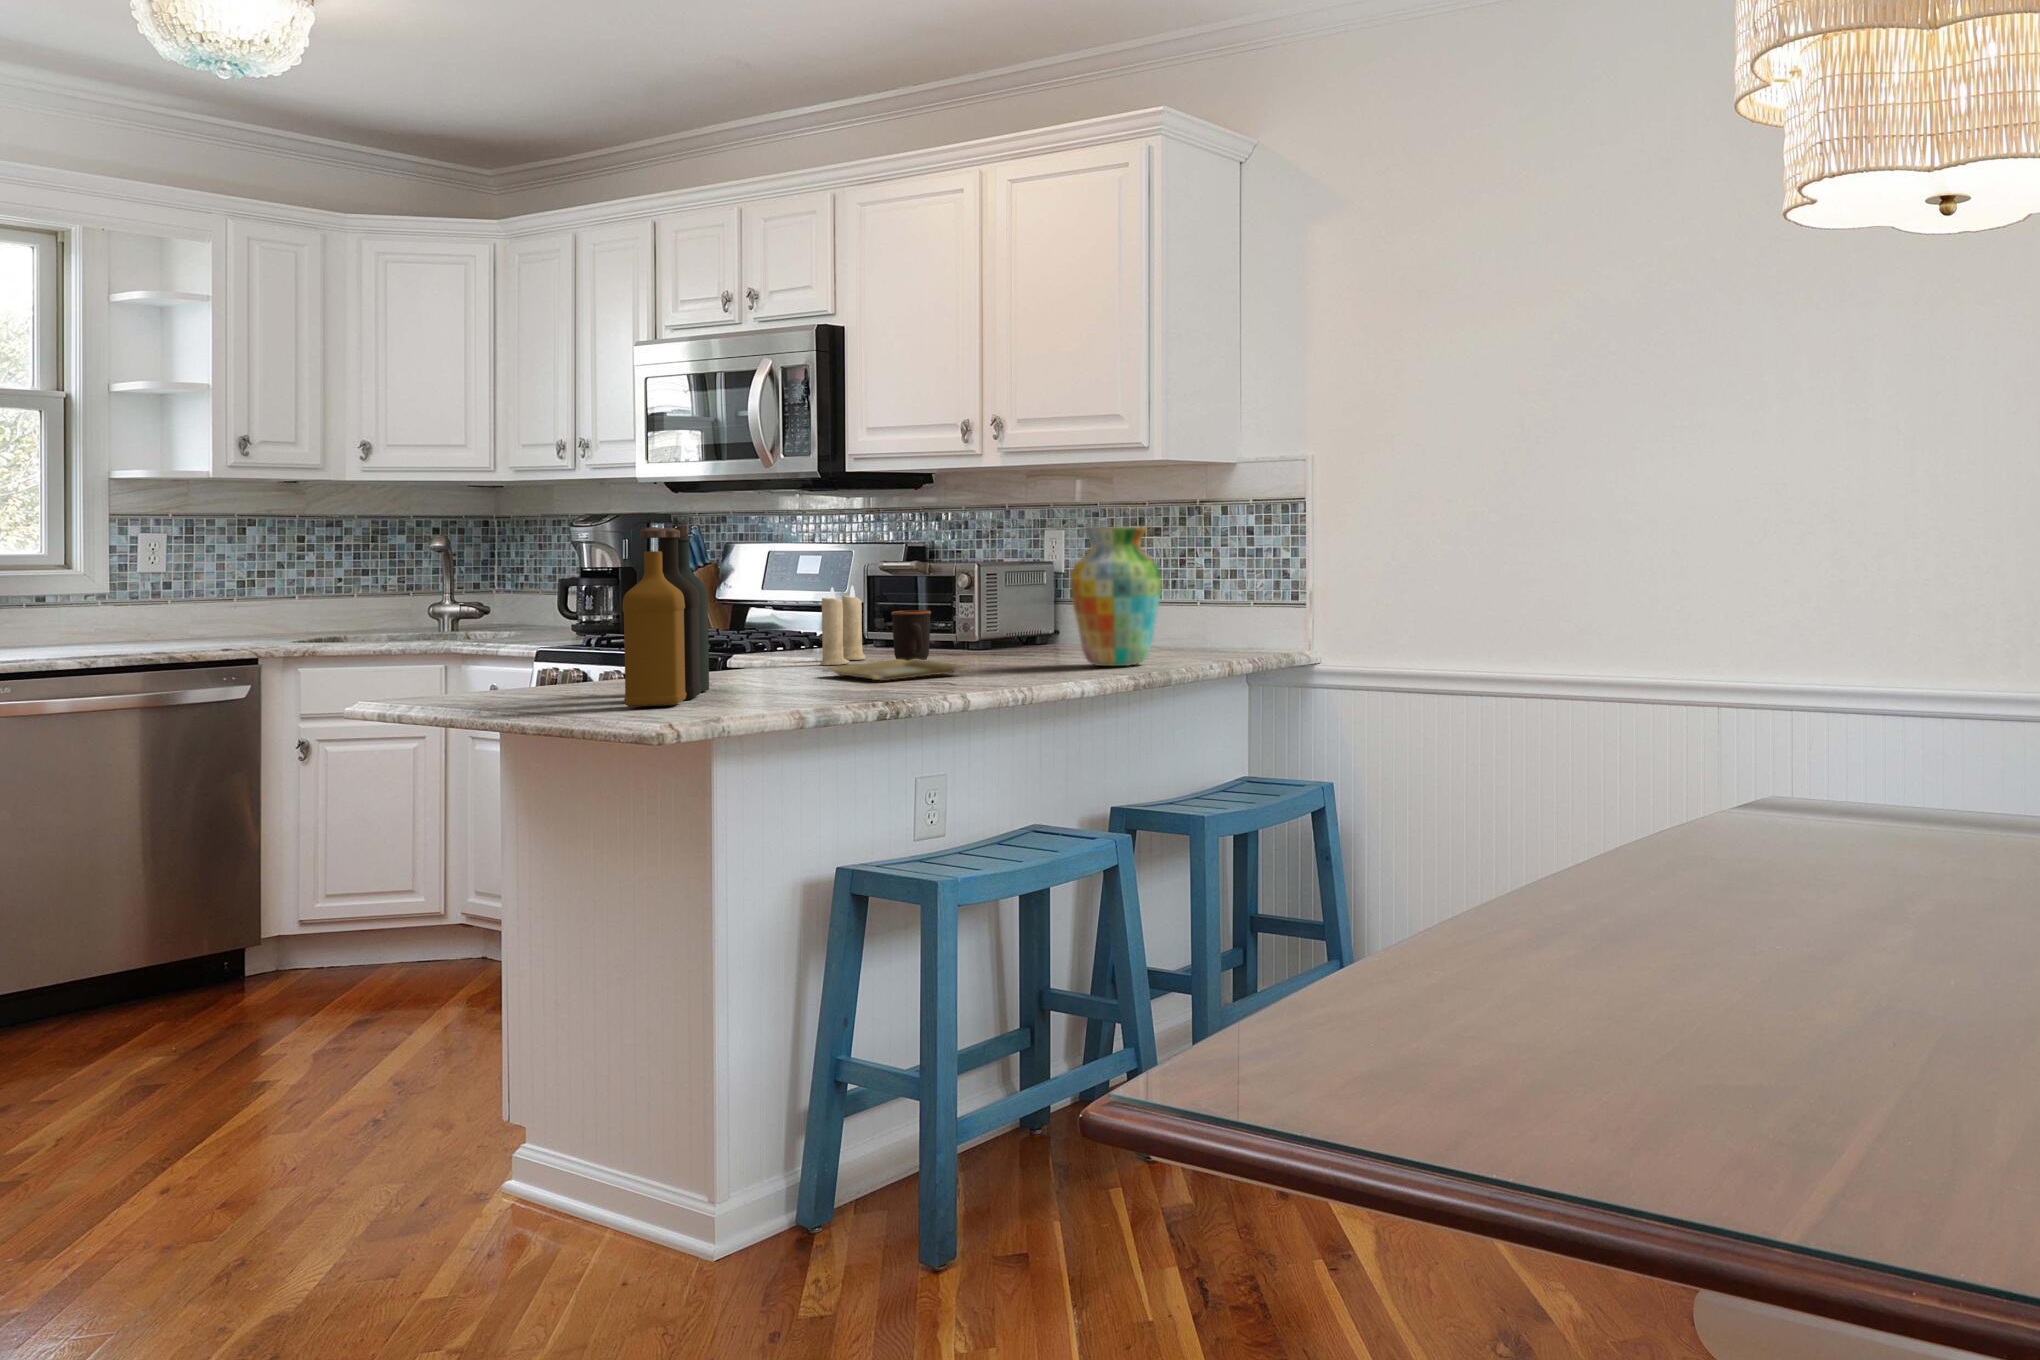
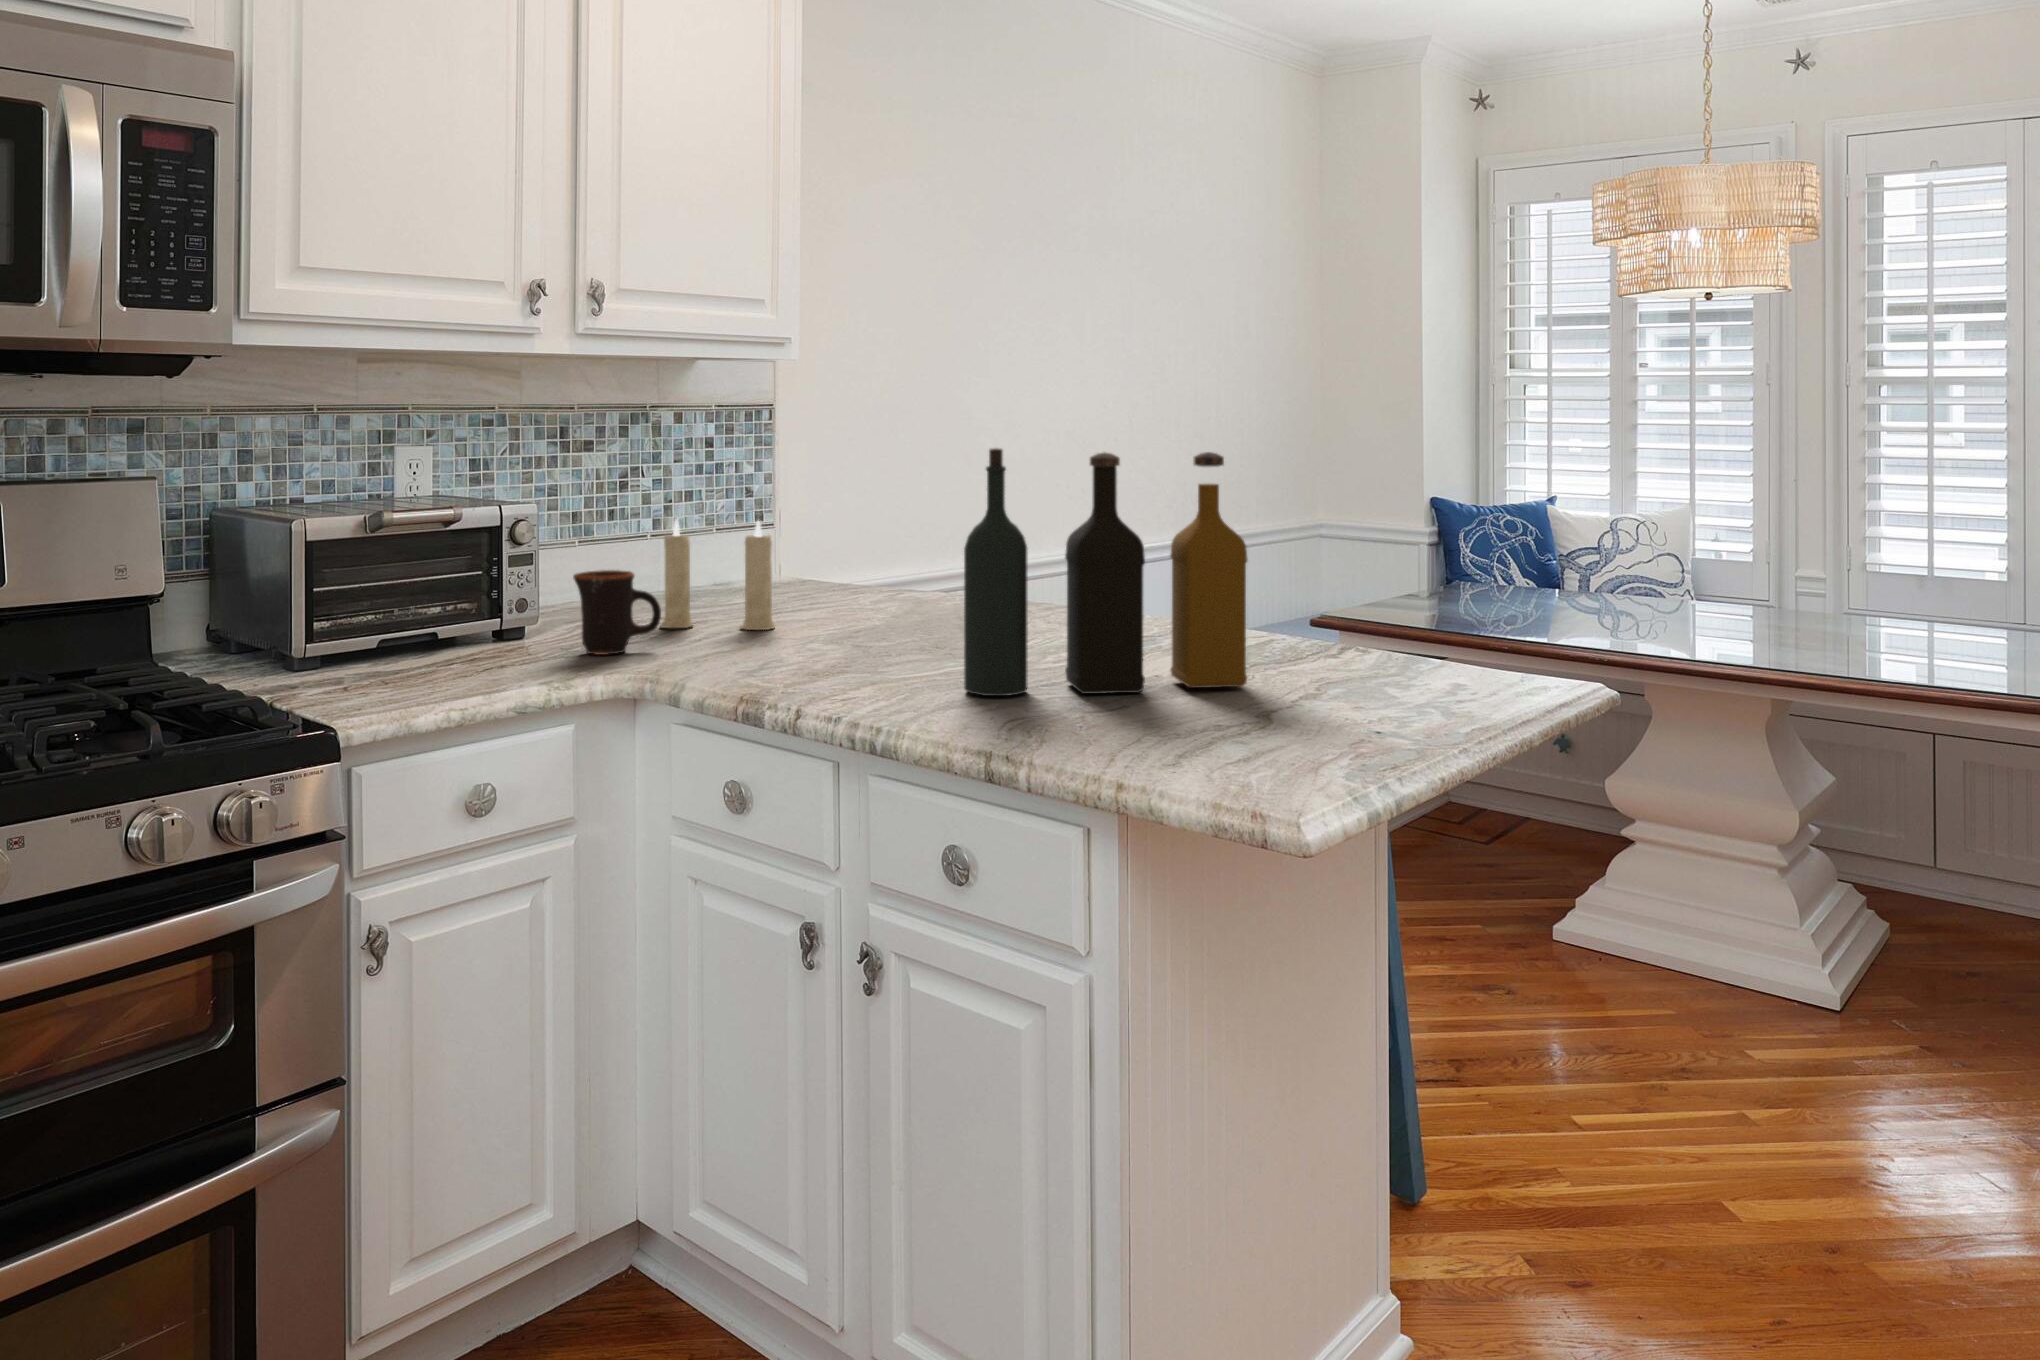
vase: present [1070,527,1161,666] -> none [793,441,899,608]
candle: present [820,585,866,665] -> present [660,520,775,630]
tray: present [825,659,965,681] -> none [749,621,961,660]

